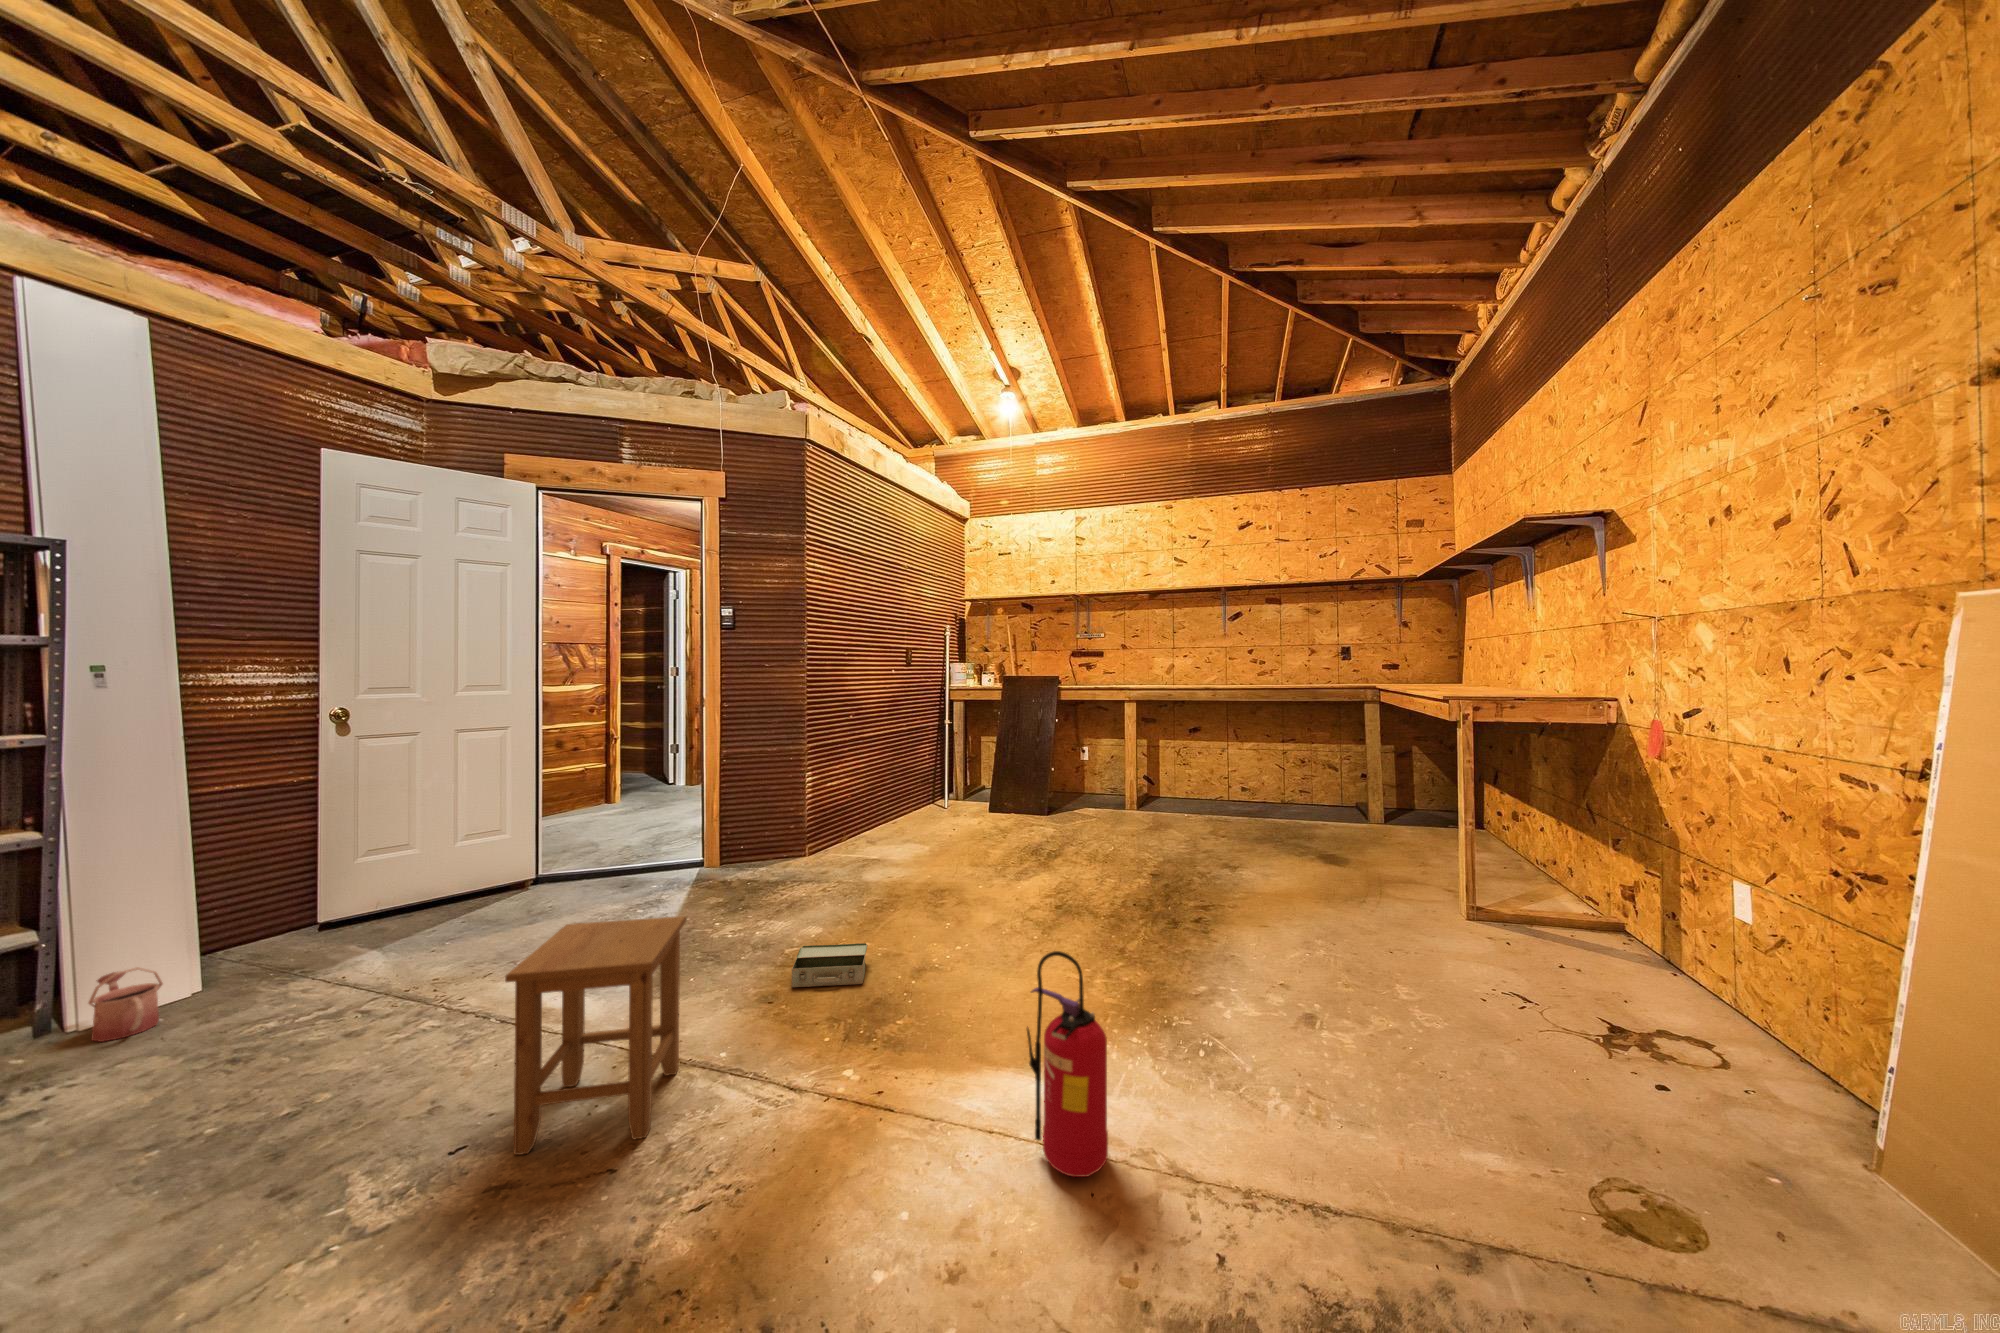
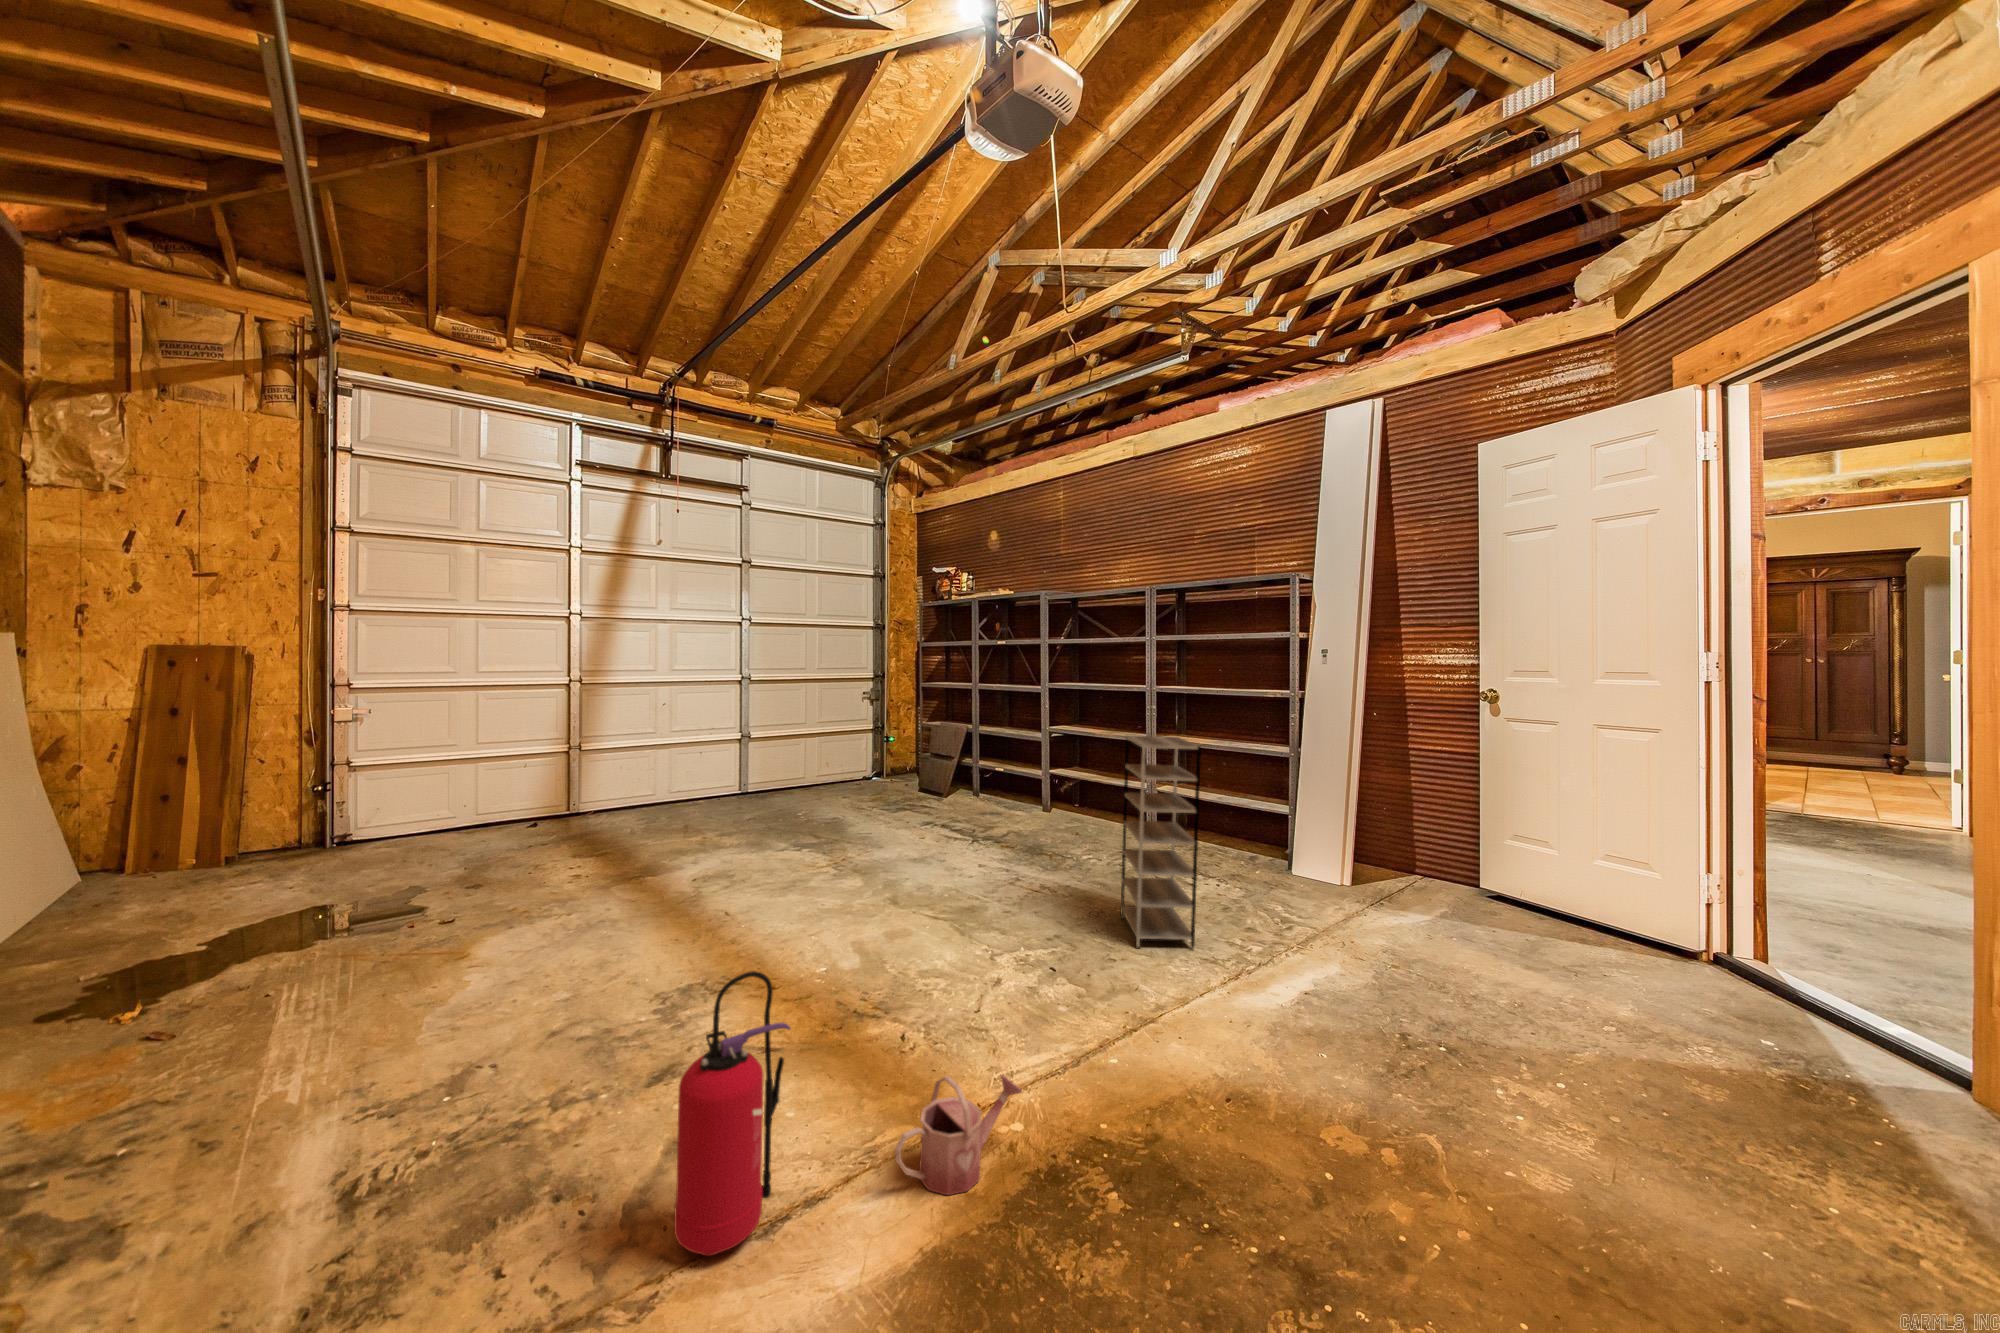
shelving unit: none [203,802,420,1159] -> present [1121,735,1201,950]
stool: present [505,916,687,1155] -> none [1022,850,1142,1036]
toolbox: present [792,943,868,987] -> none [1268,1091,1378,1201]
watering can: present [89,967,163,1042] -> present [895,1075,1022,1195]

